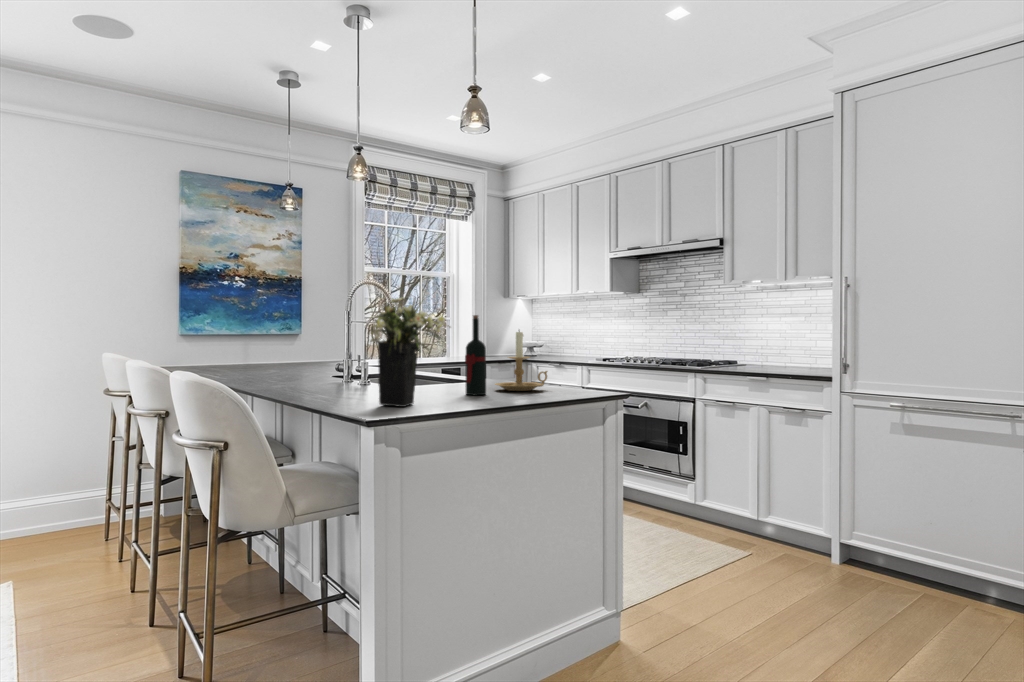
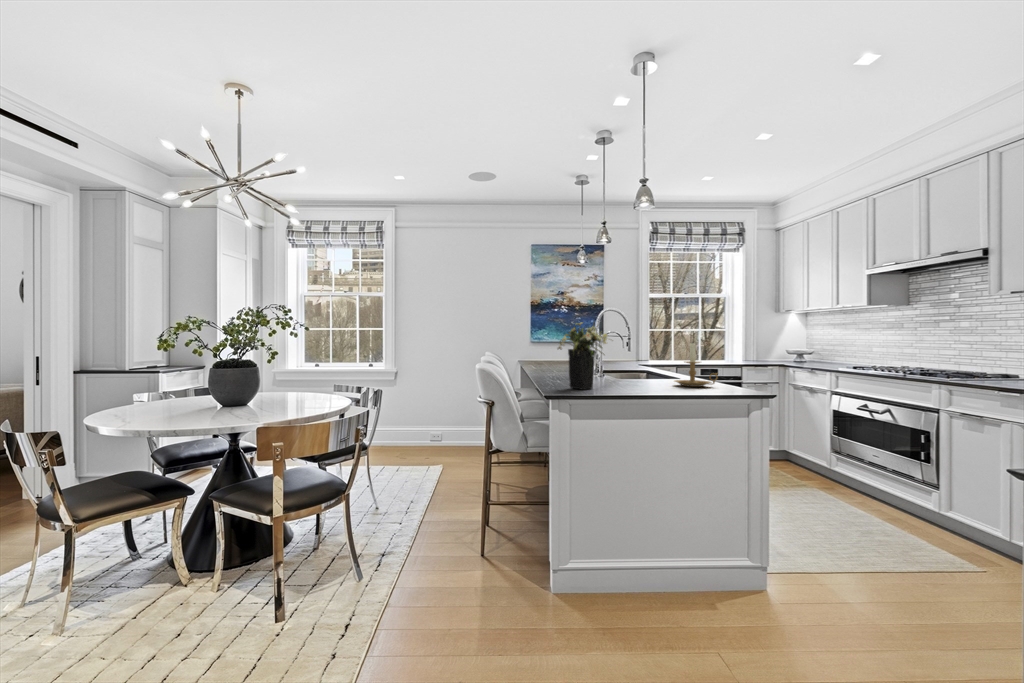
wine bottle: present [465,315,486,395] -> none [642,332,659,387]

